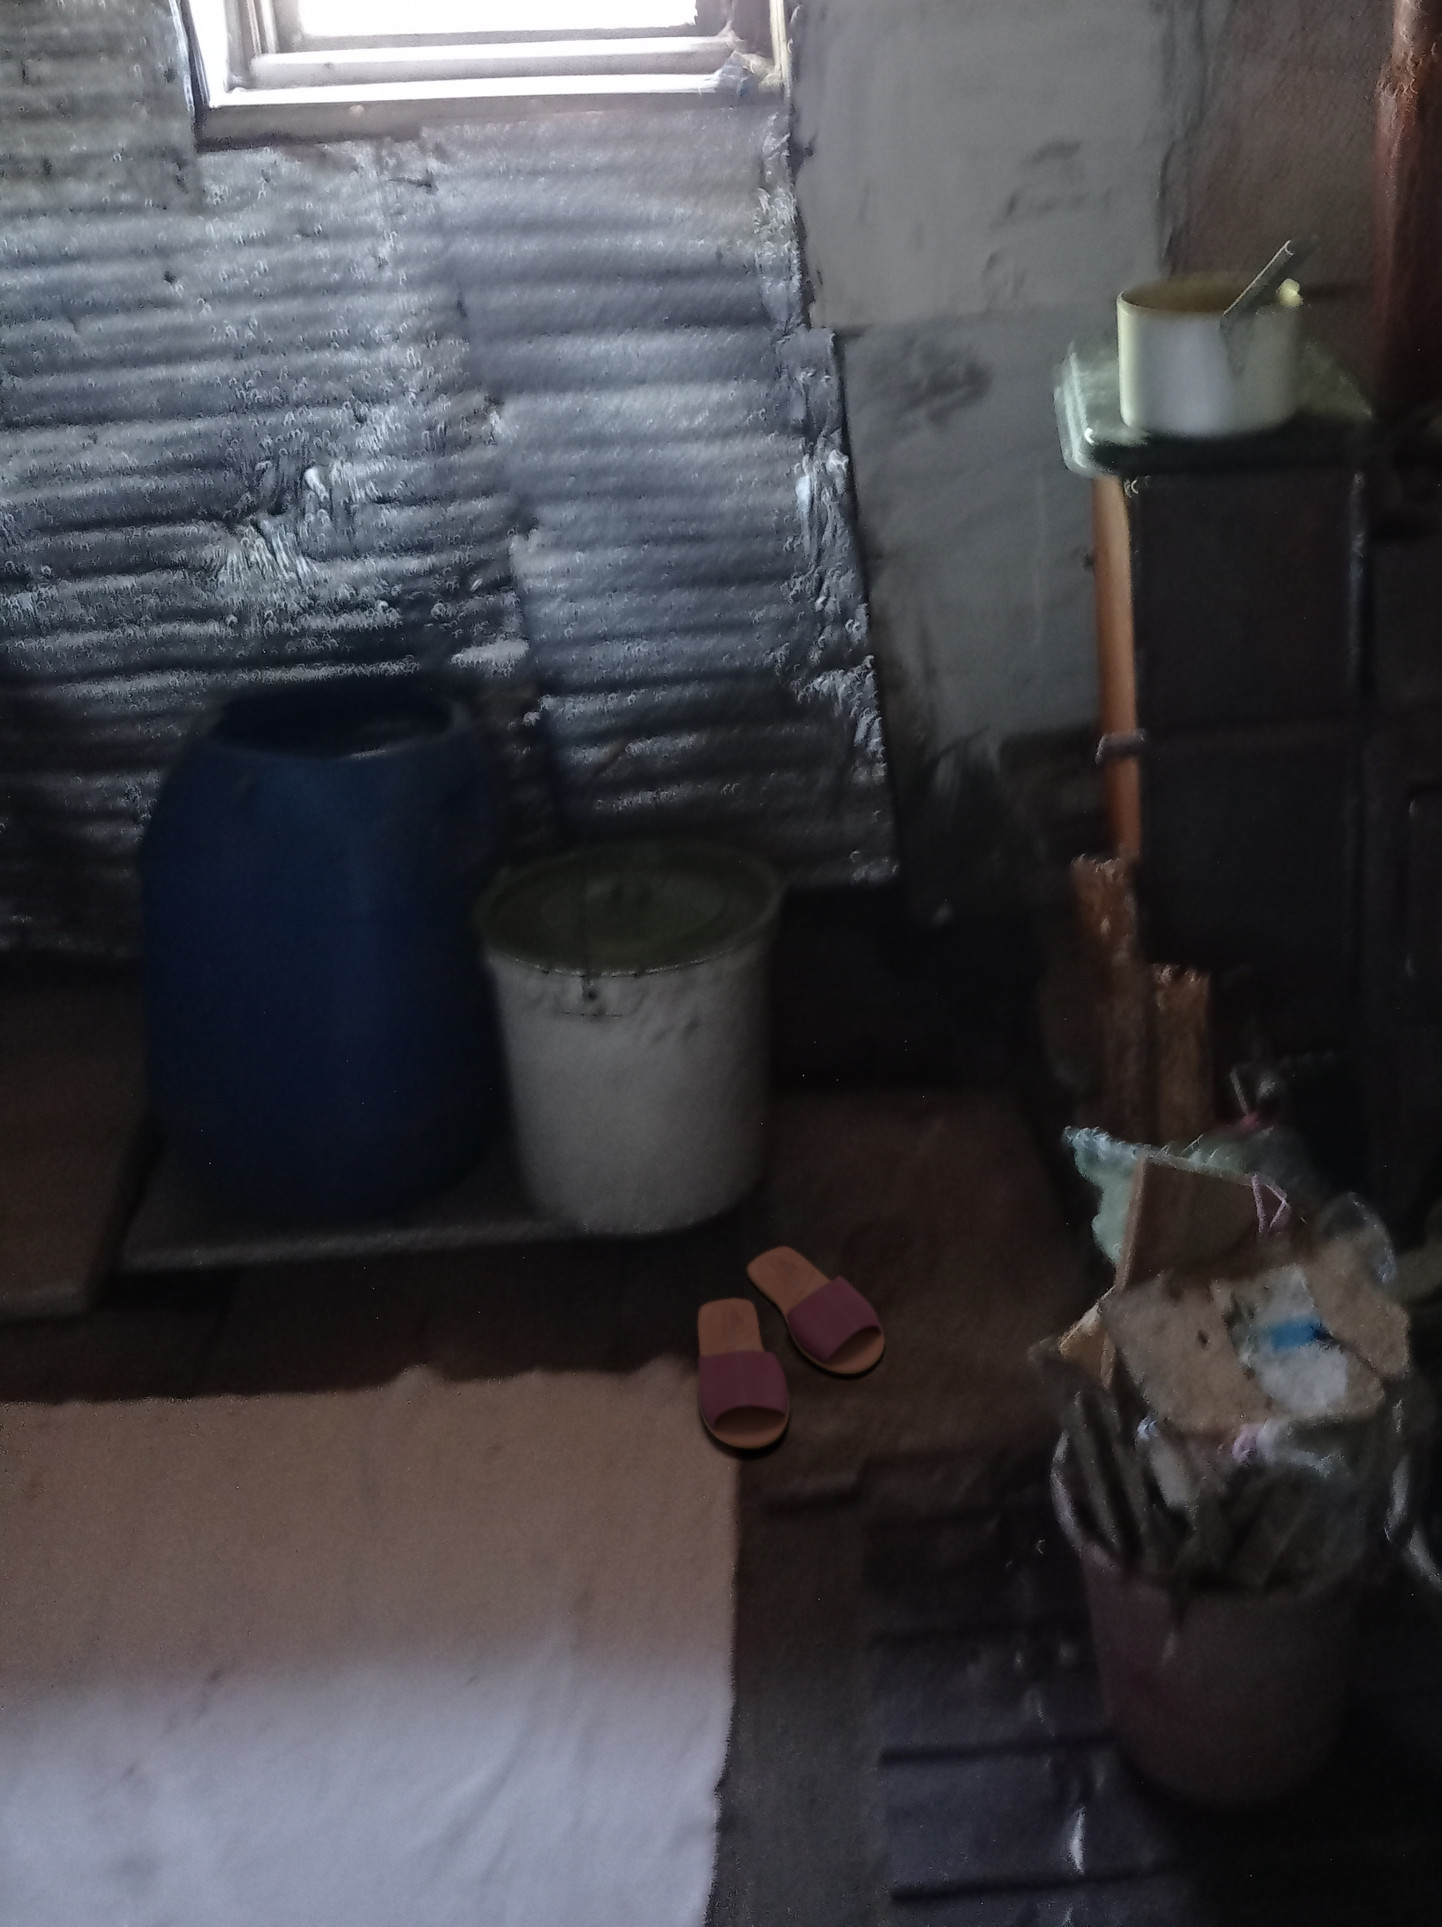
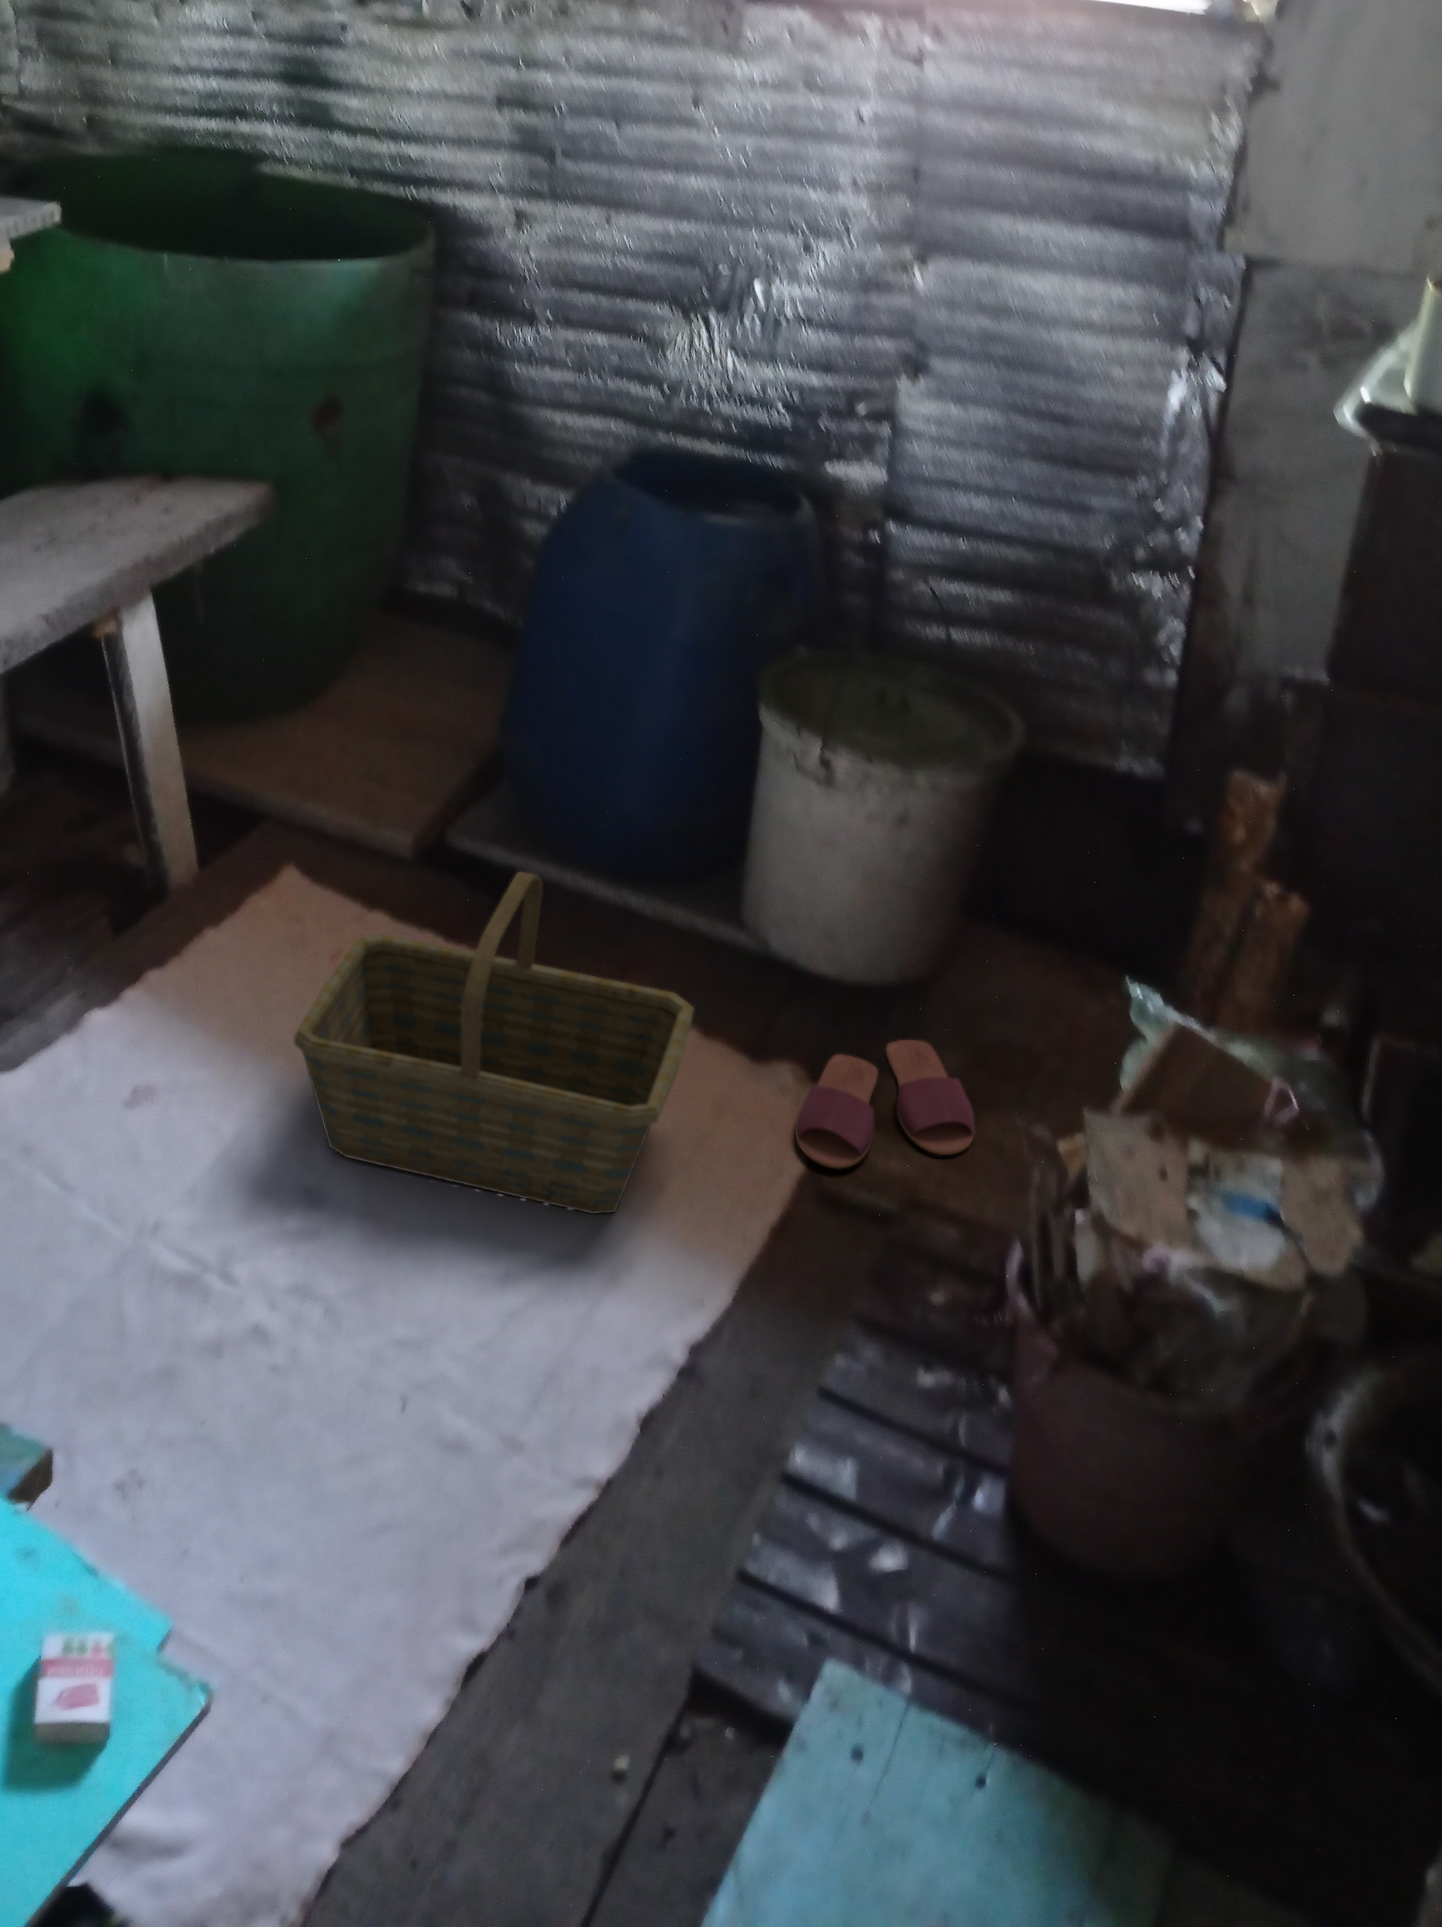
basket: none [63,1272,580,1745] -> present [294,872,693,1214]

